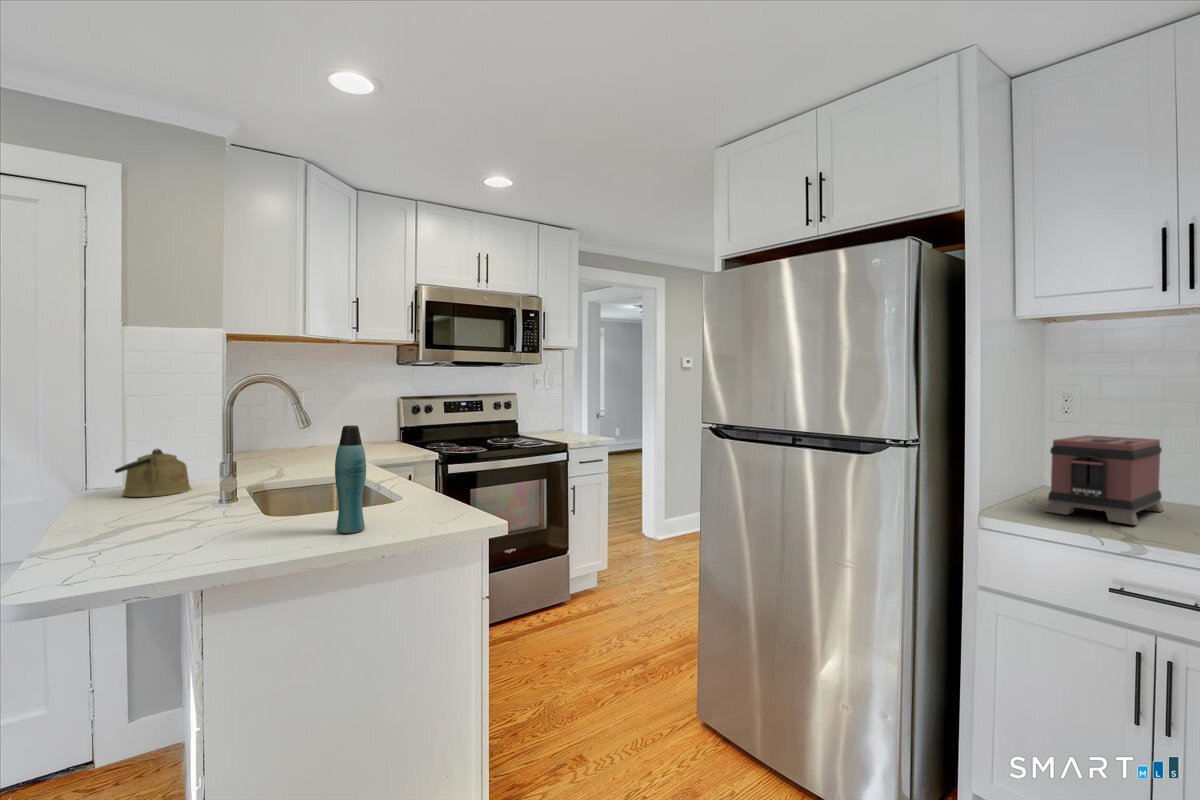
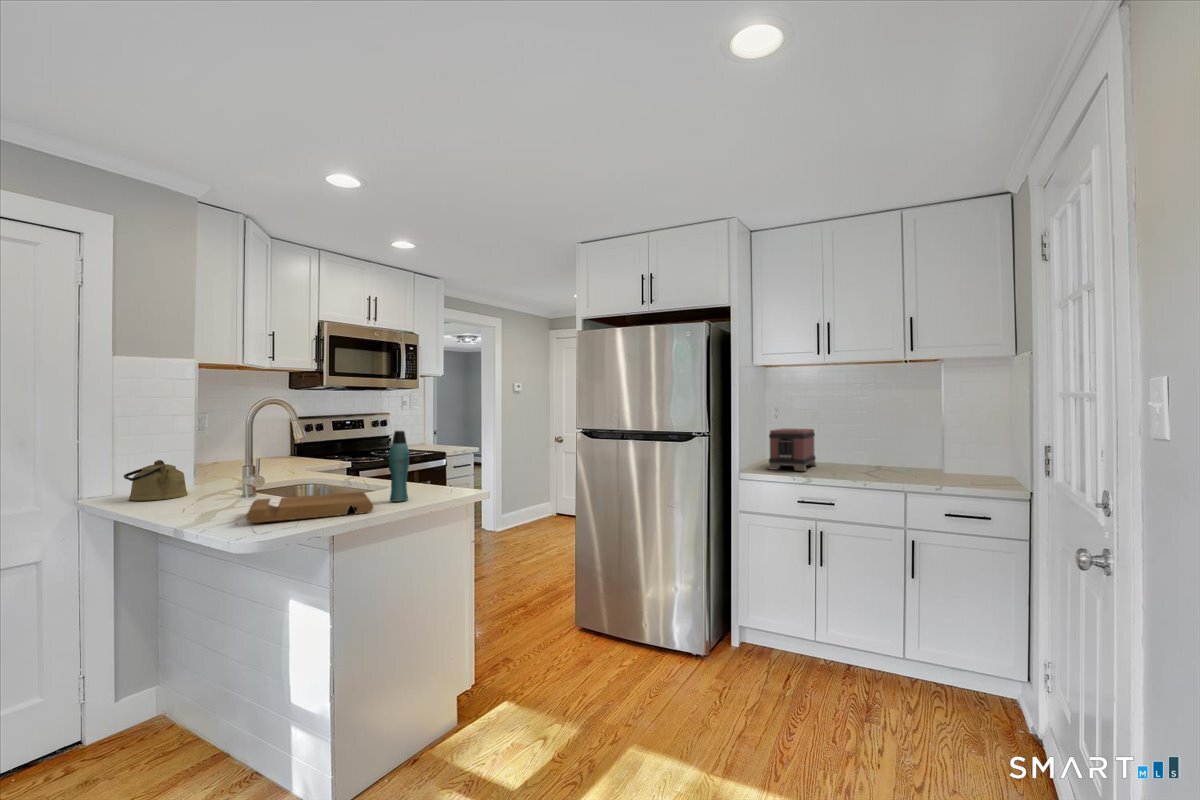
cutting board: none [95,513,314,557] -> present [246,492,373,523]

